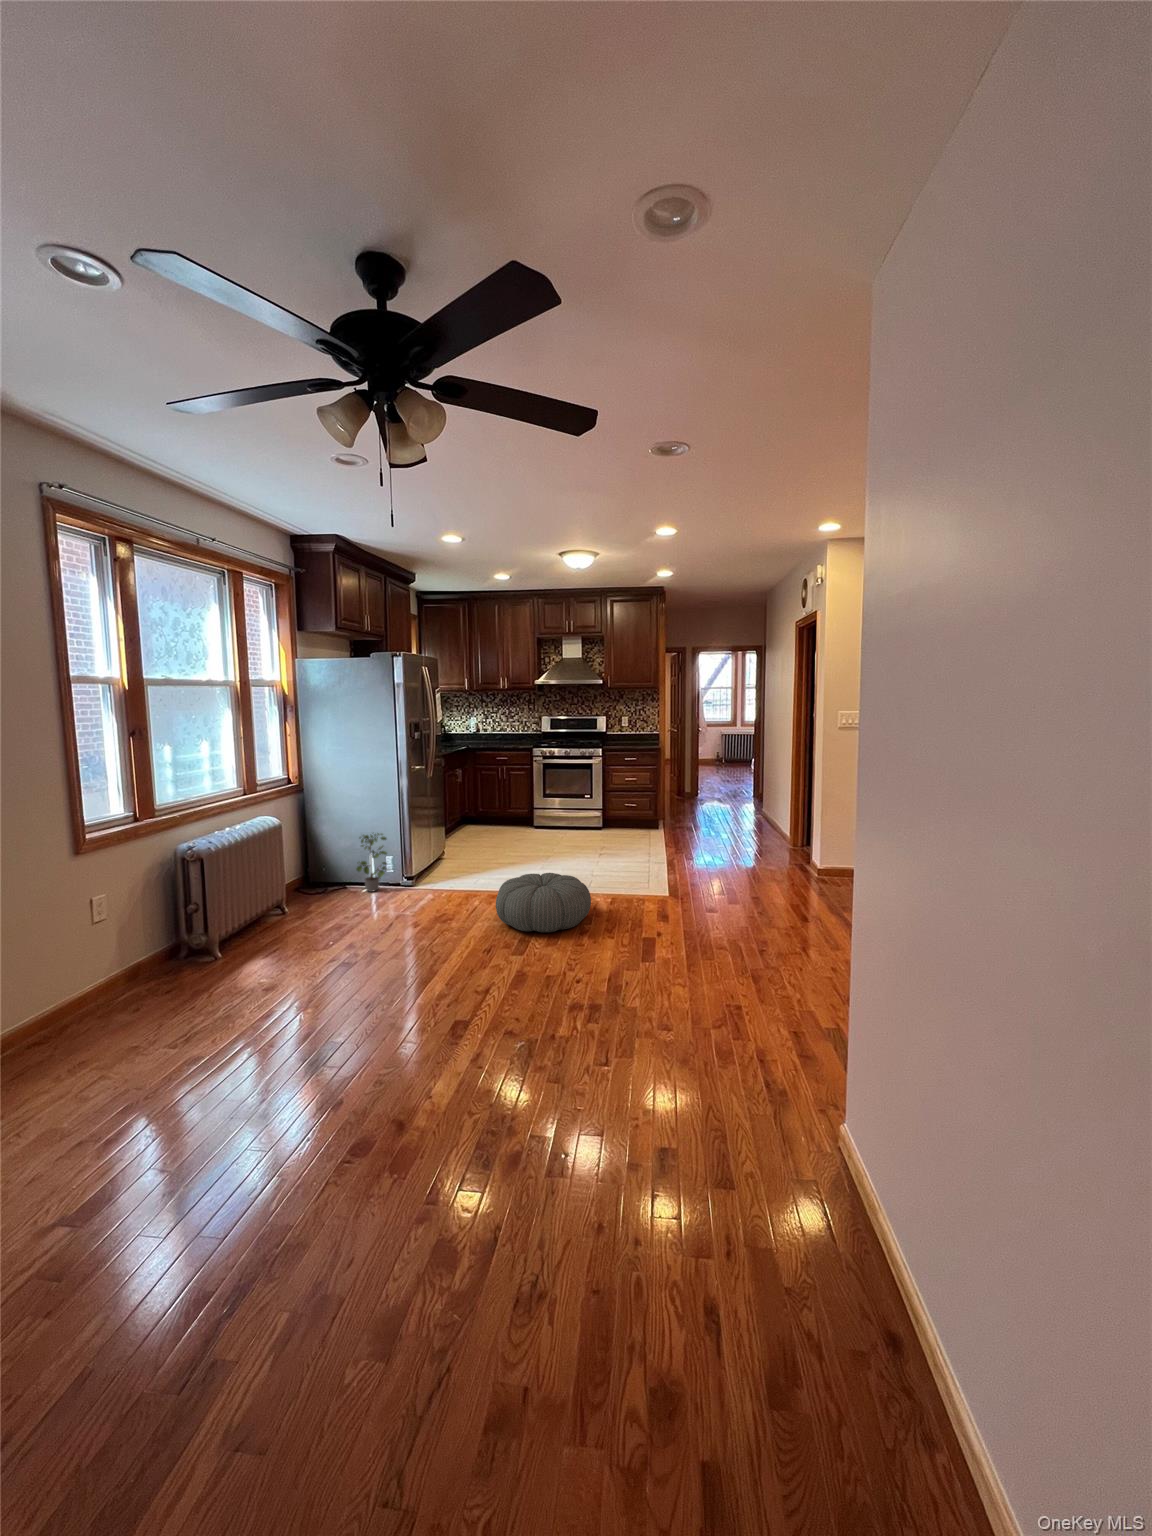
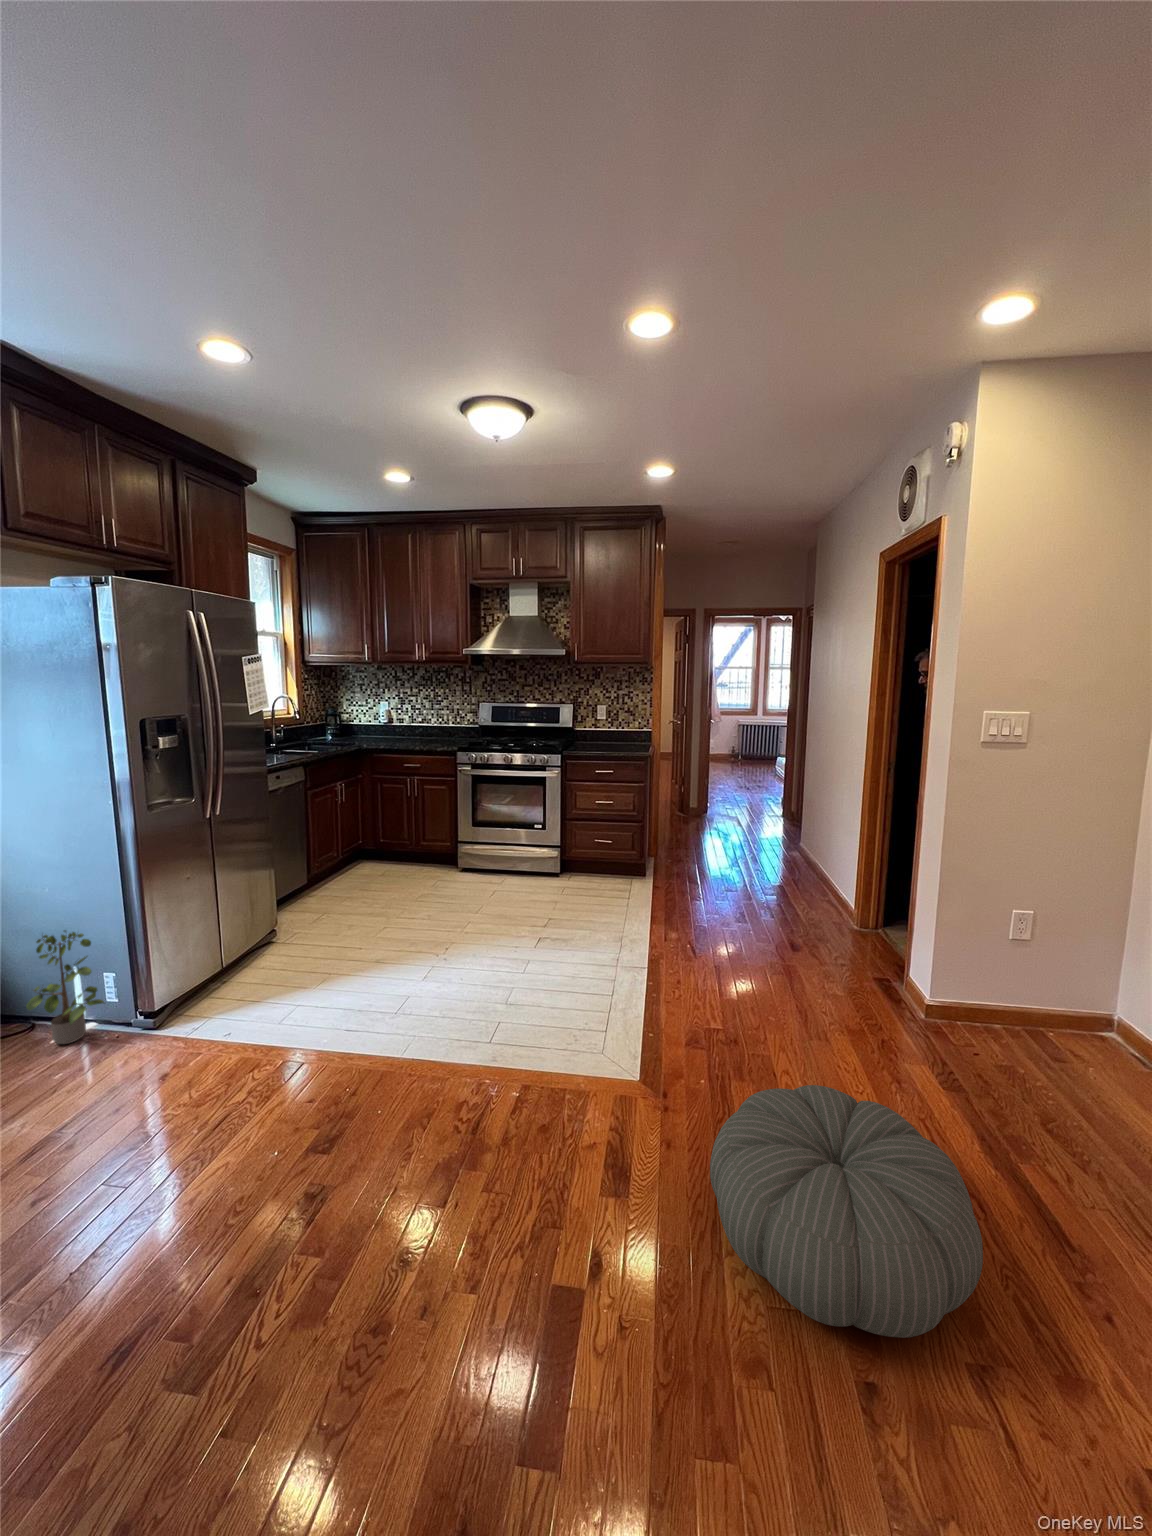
pouf: present [496,873,591,933] -> present [710,1085,983,1338]

